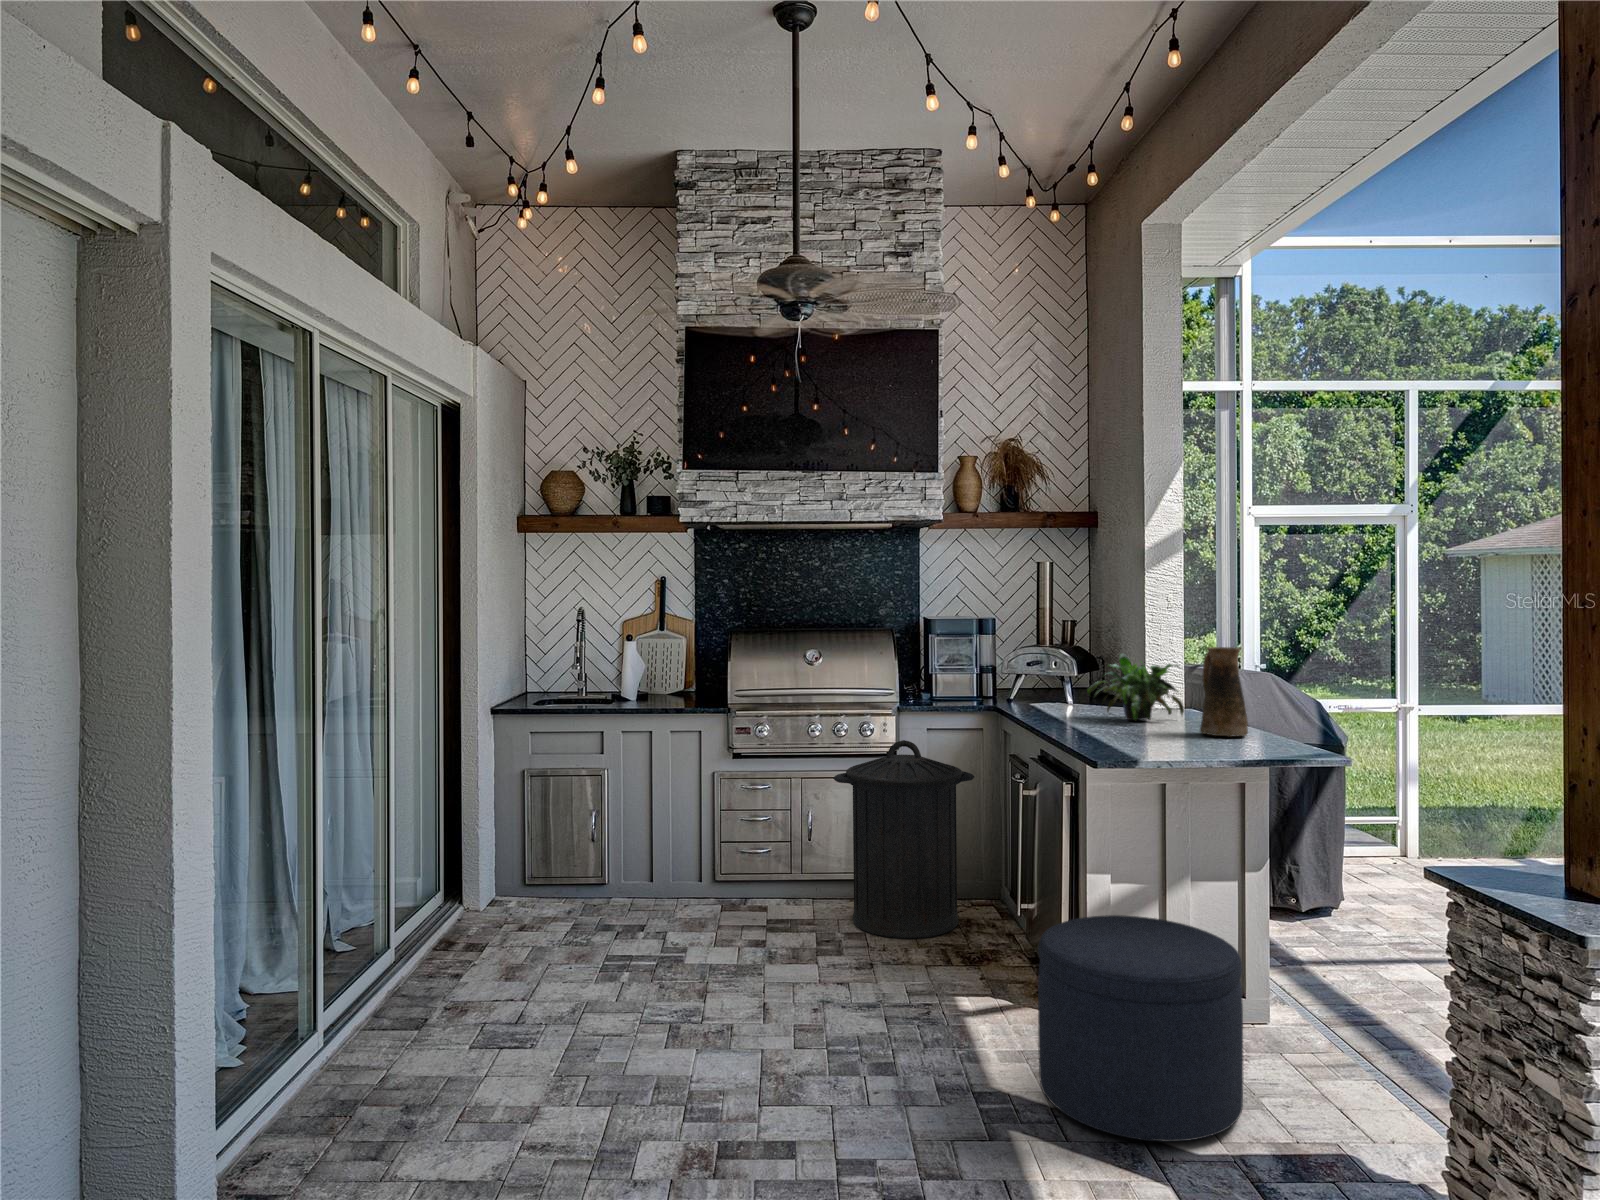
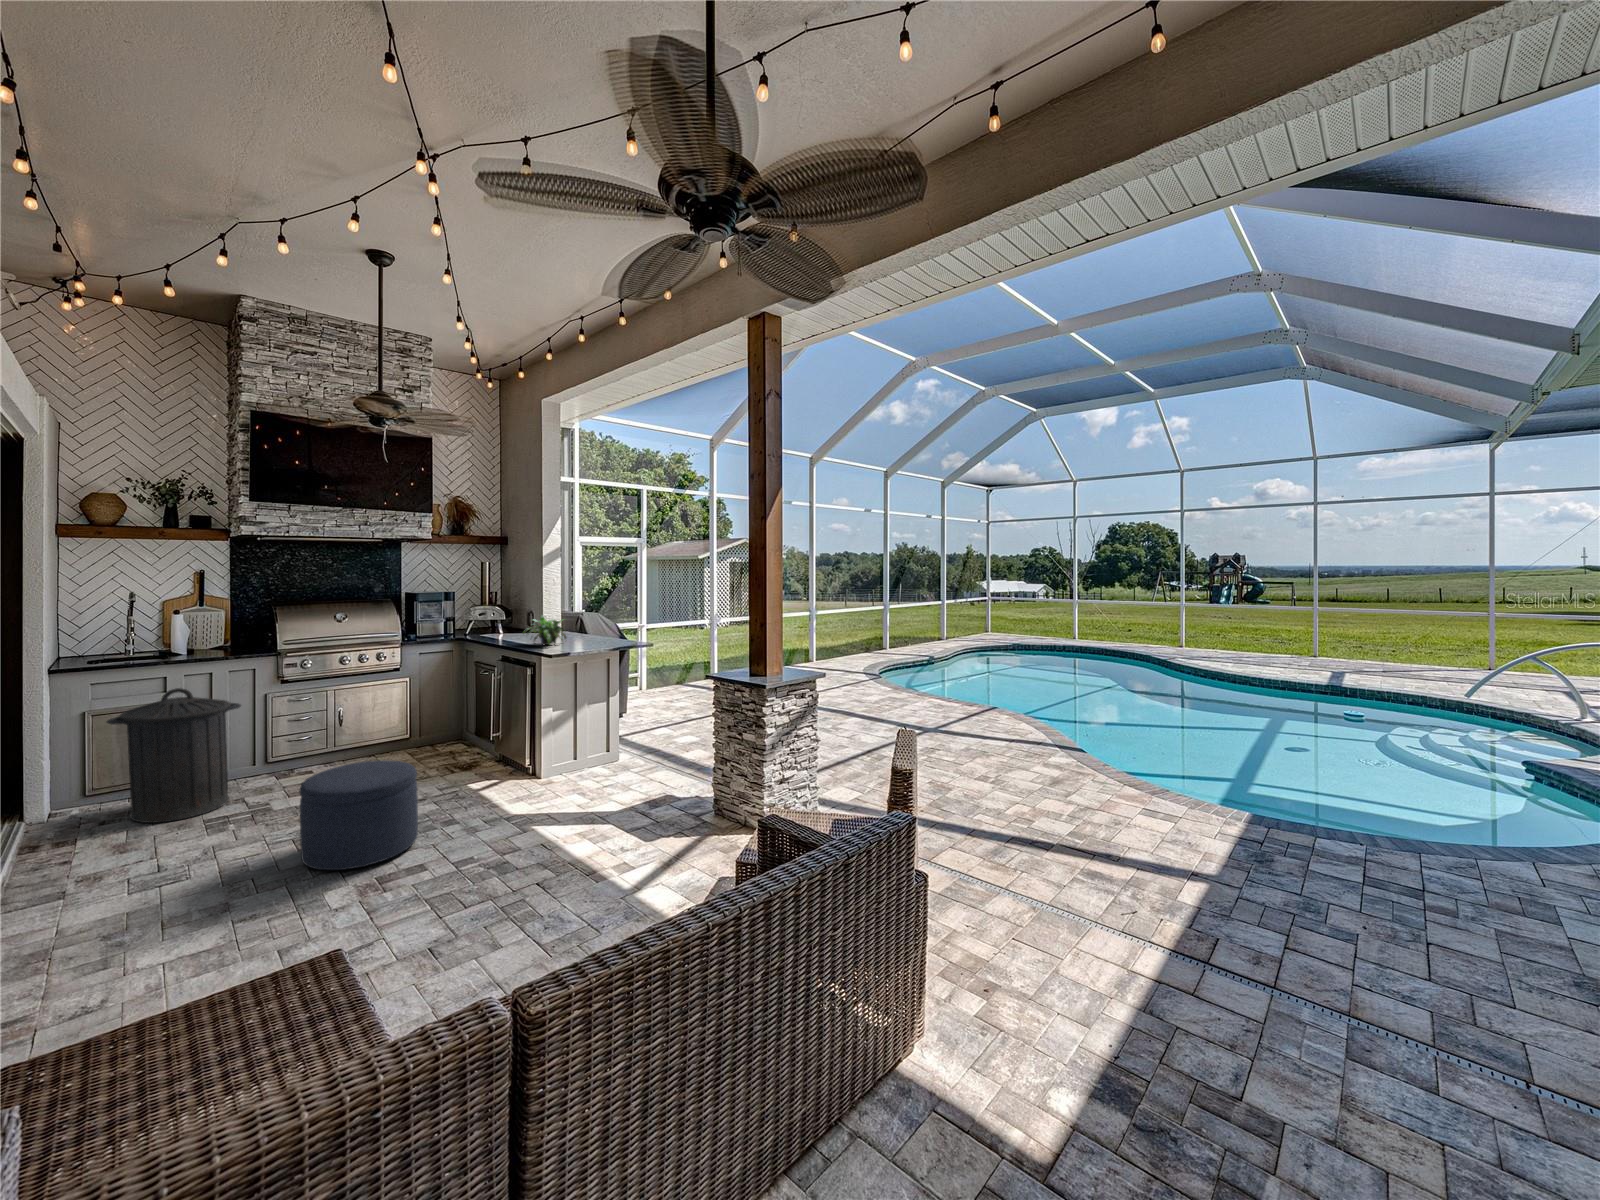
pitcher: present [1200,647,1248,737] -> none [581,612,601,650]
trash can: present [833,740,975,939] -> present [107,688,241,823]
ottoman: present [1038,915,1243,1142] -> present [300,760,418,870]

